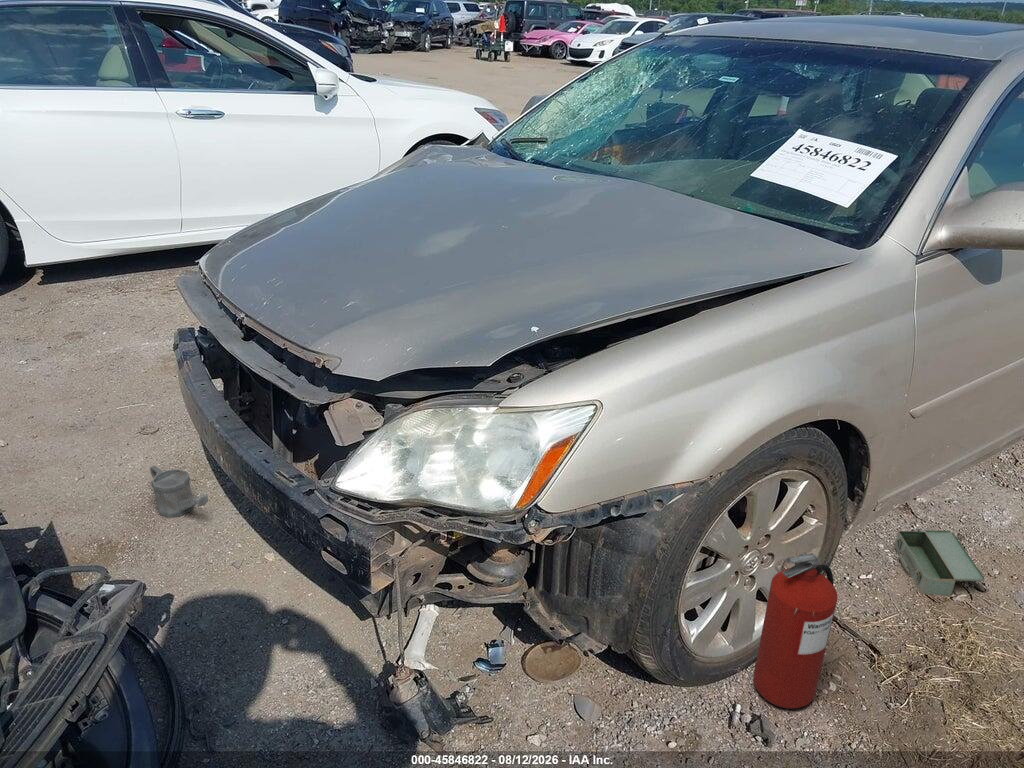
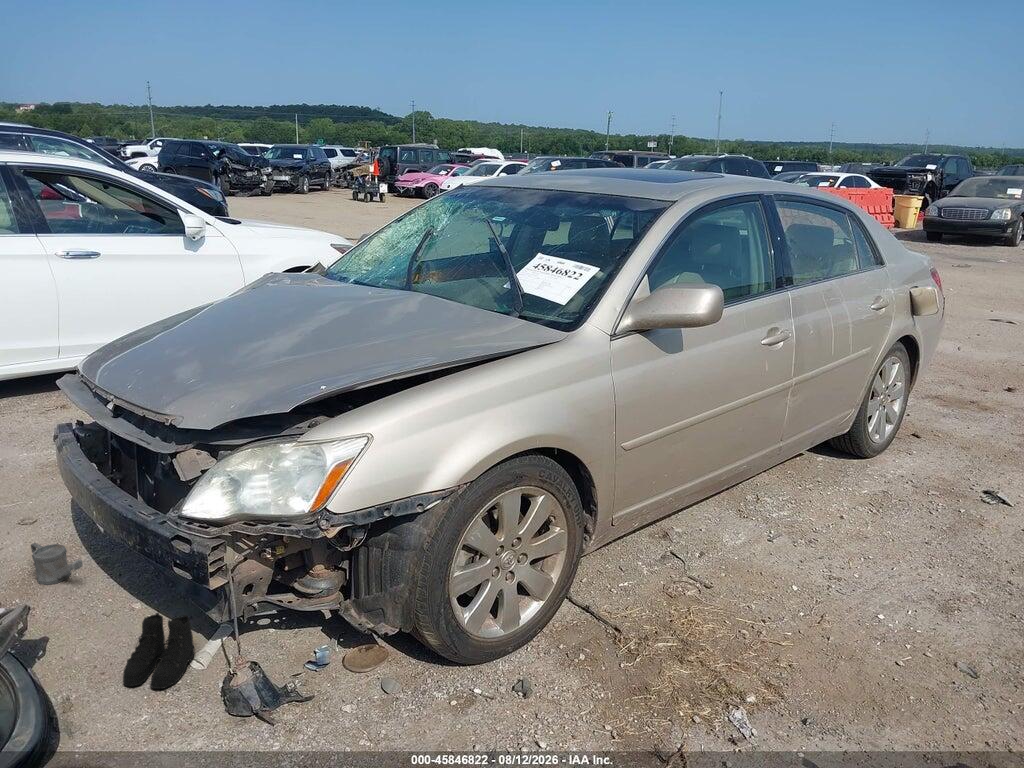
toolbox: present [894,530,985,596] -> none [648,548,705,594]
fire extinguisher: present [753,553,838,709] -> none [521,547,570,674]
boots: none [257,582,341,684] -> present [123,613,194,689]

